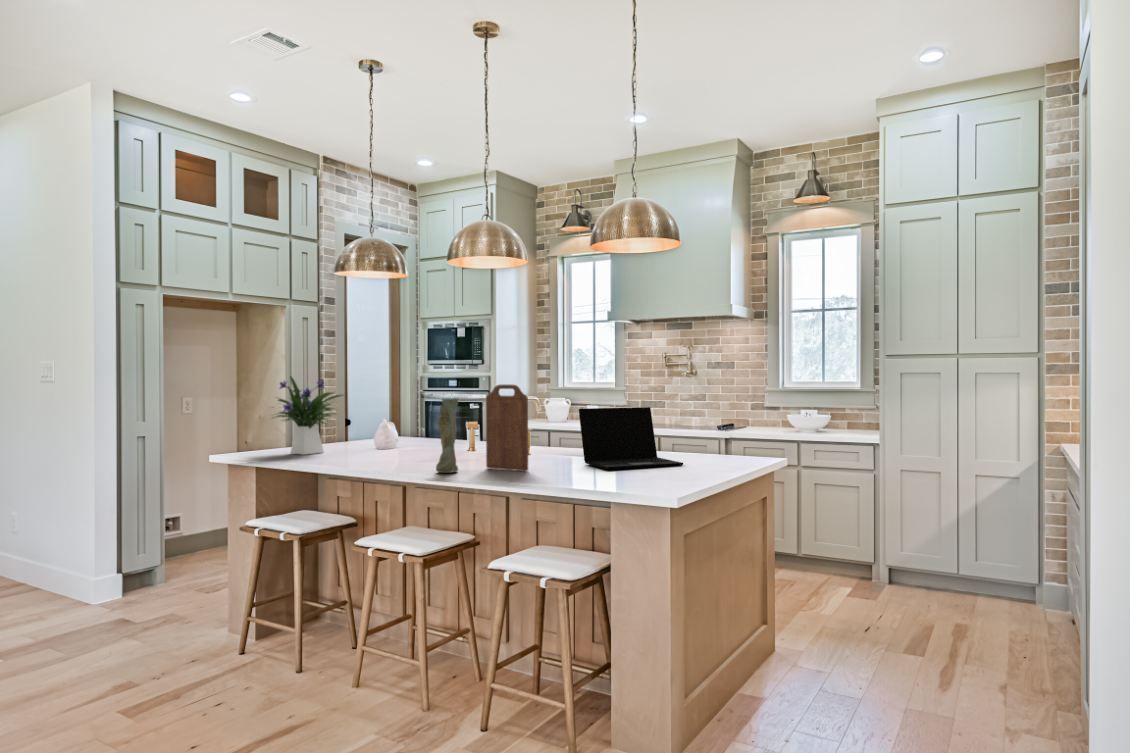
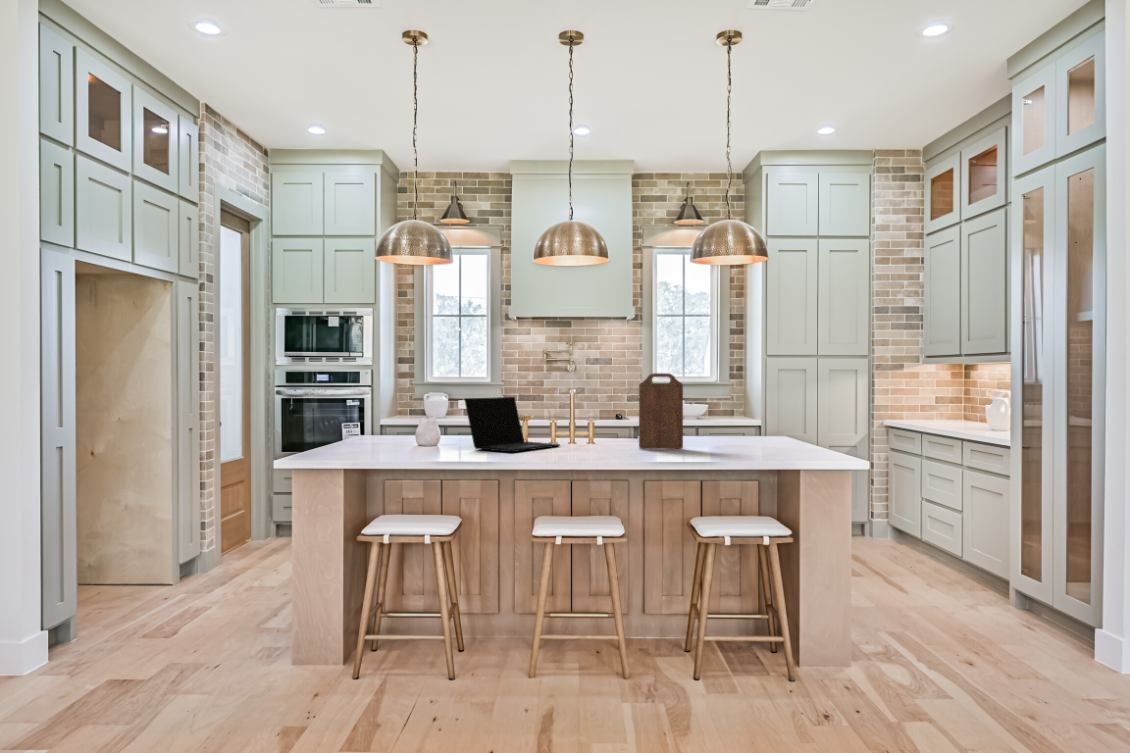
flower arrangement: present [274,376,343,454] -> none [337,363,424,449]
vase: present [436,398,459,473] -> none [615,385,636,453]
laptop: present [579,407,683,470] -> present [465,397,560,452]

